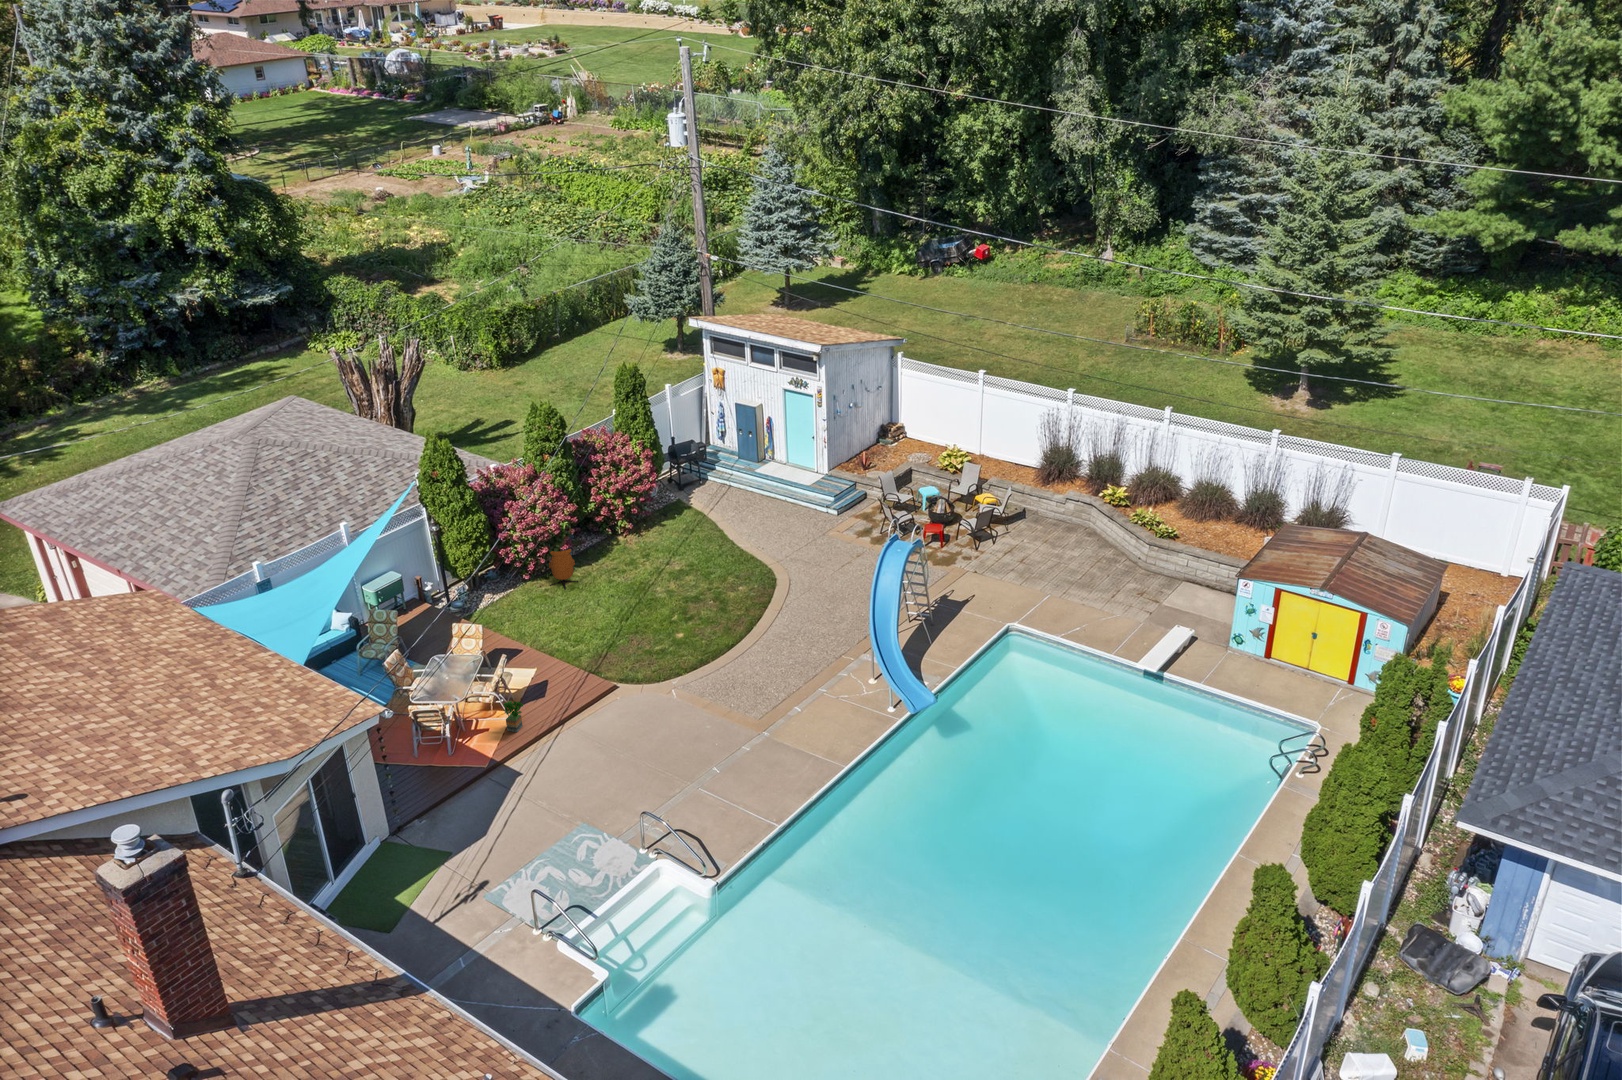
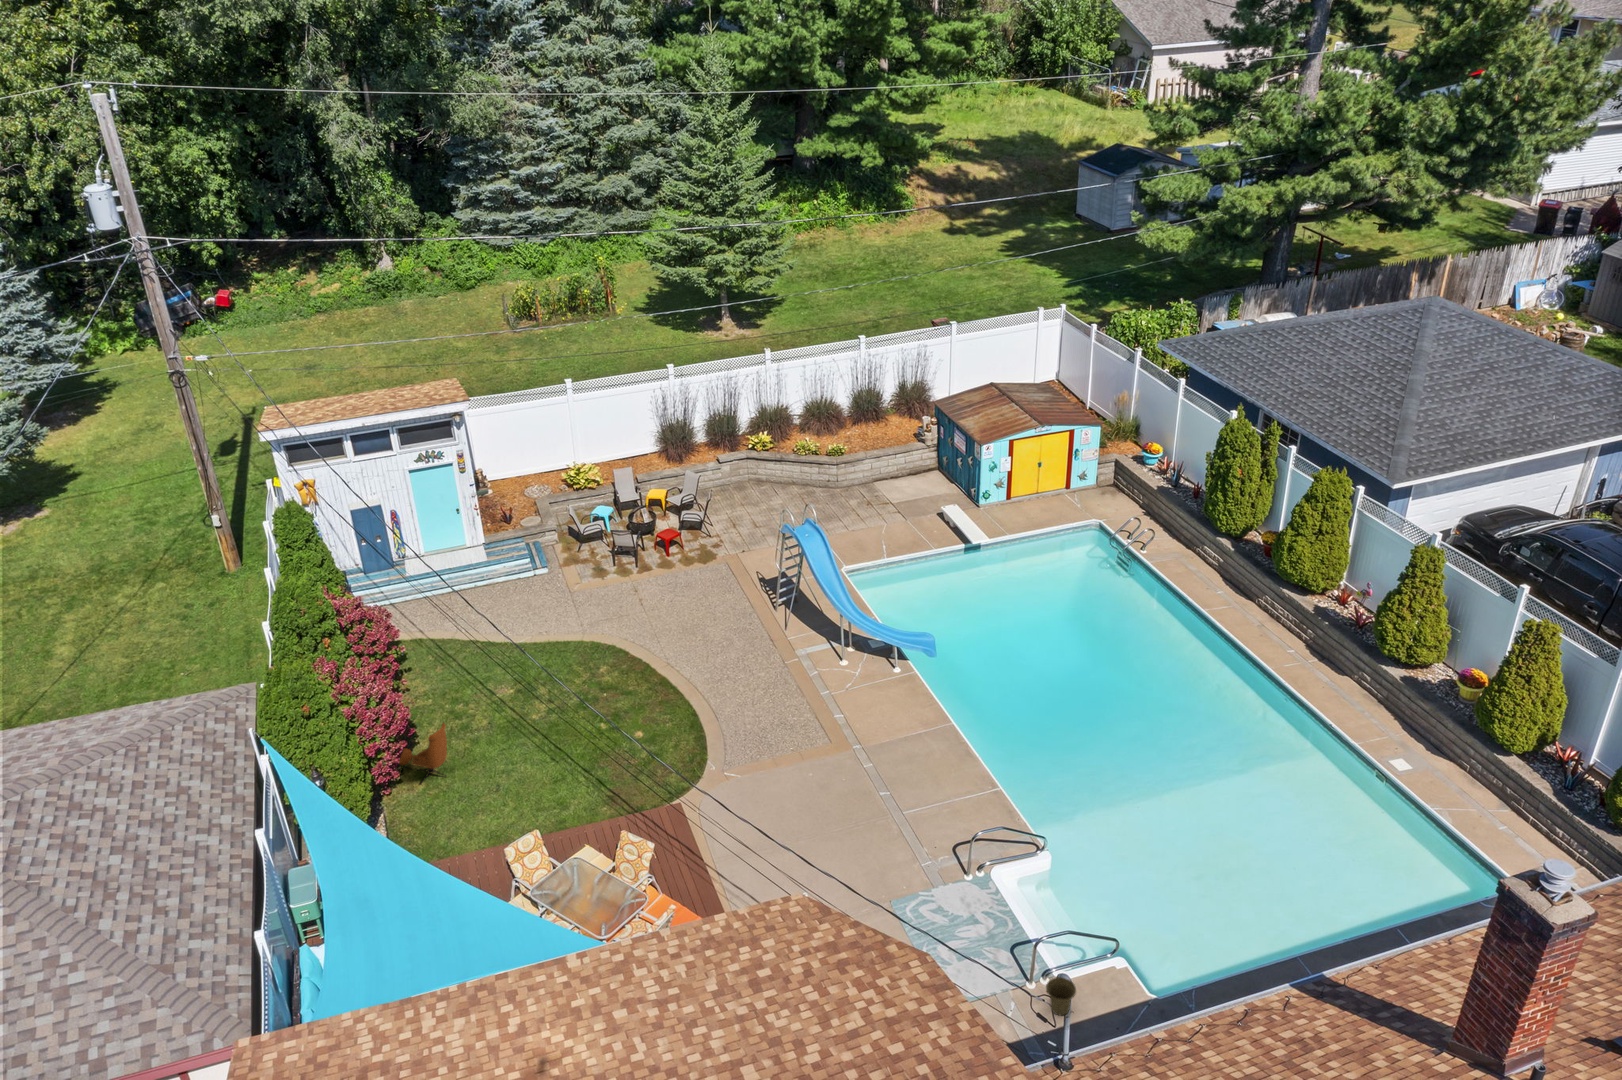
potted tree: present [504,701,523,732] -> none [663,858,692,899]
basket: none [485,937,514,973] -> present [1046,977,1076,1015]

